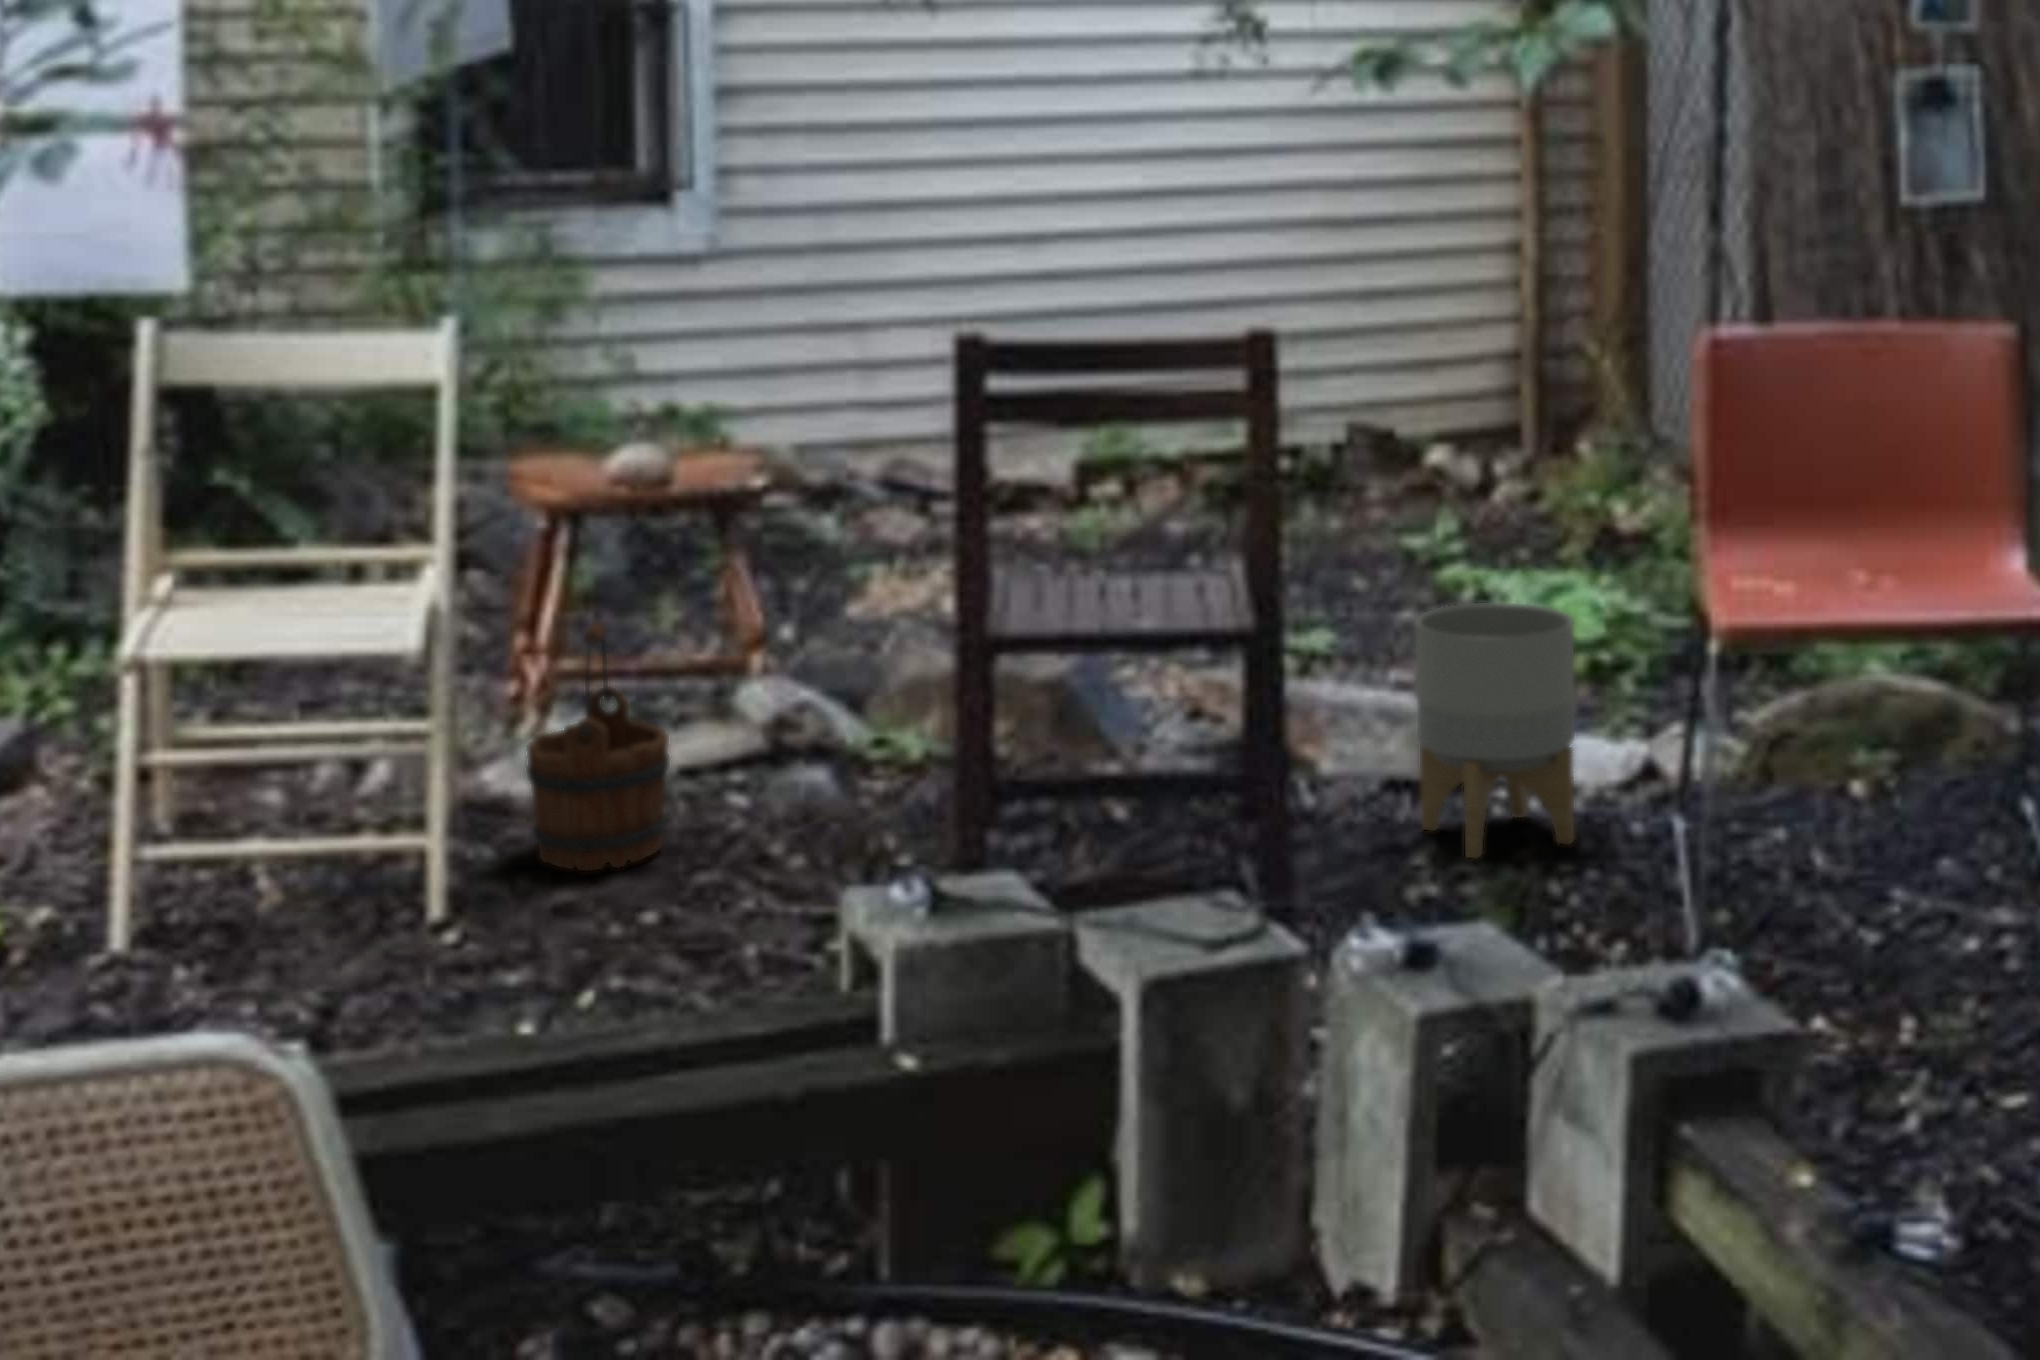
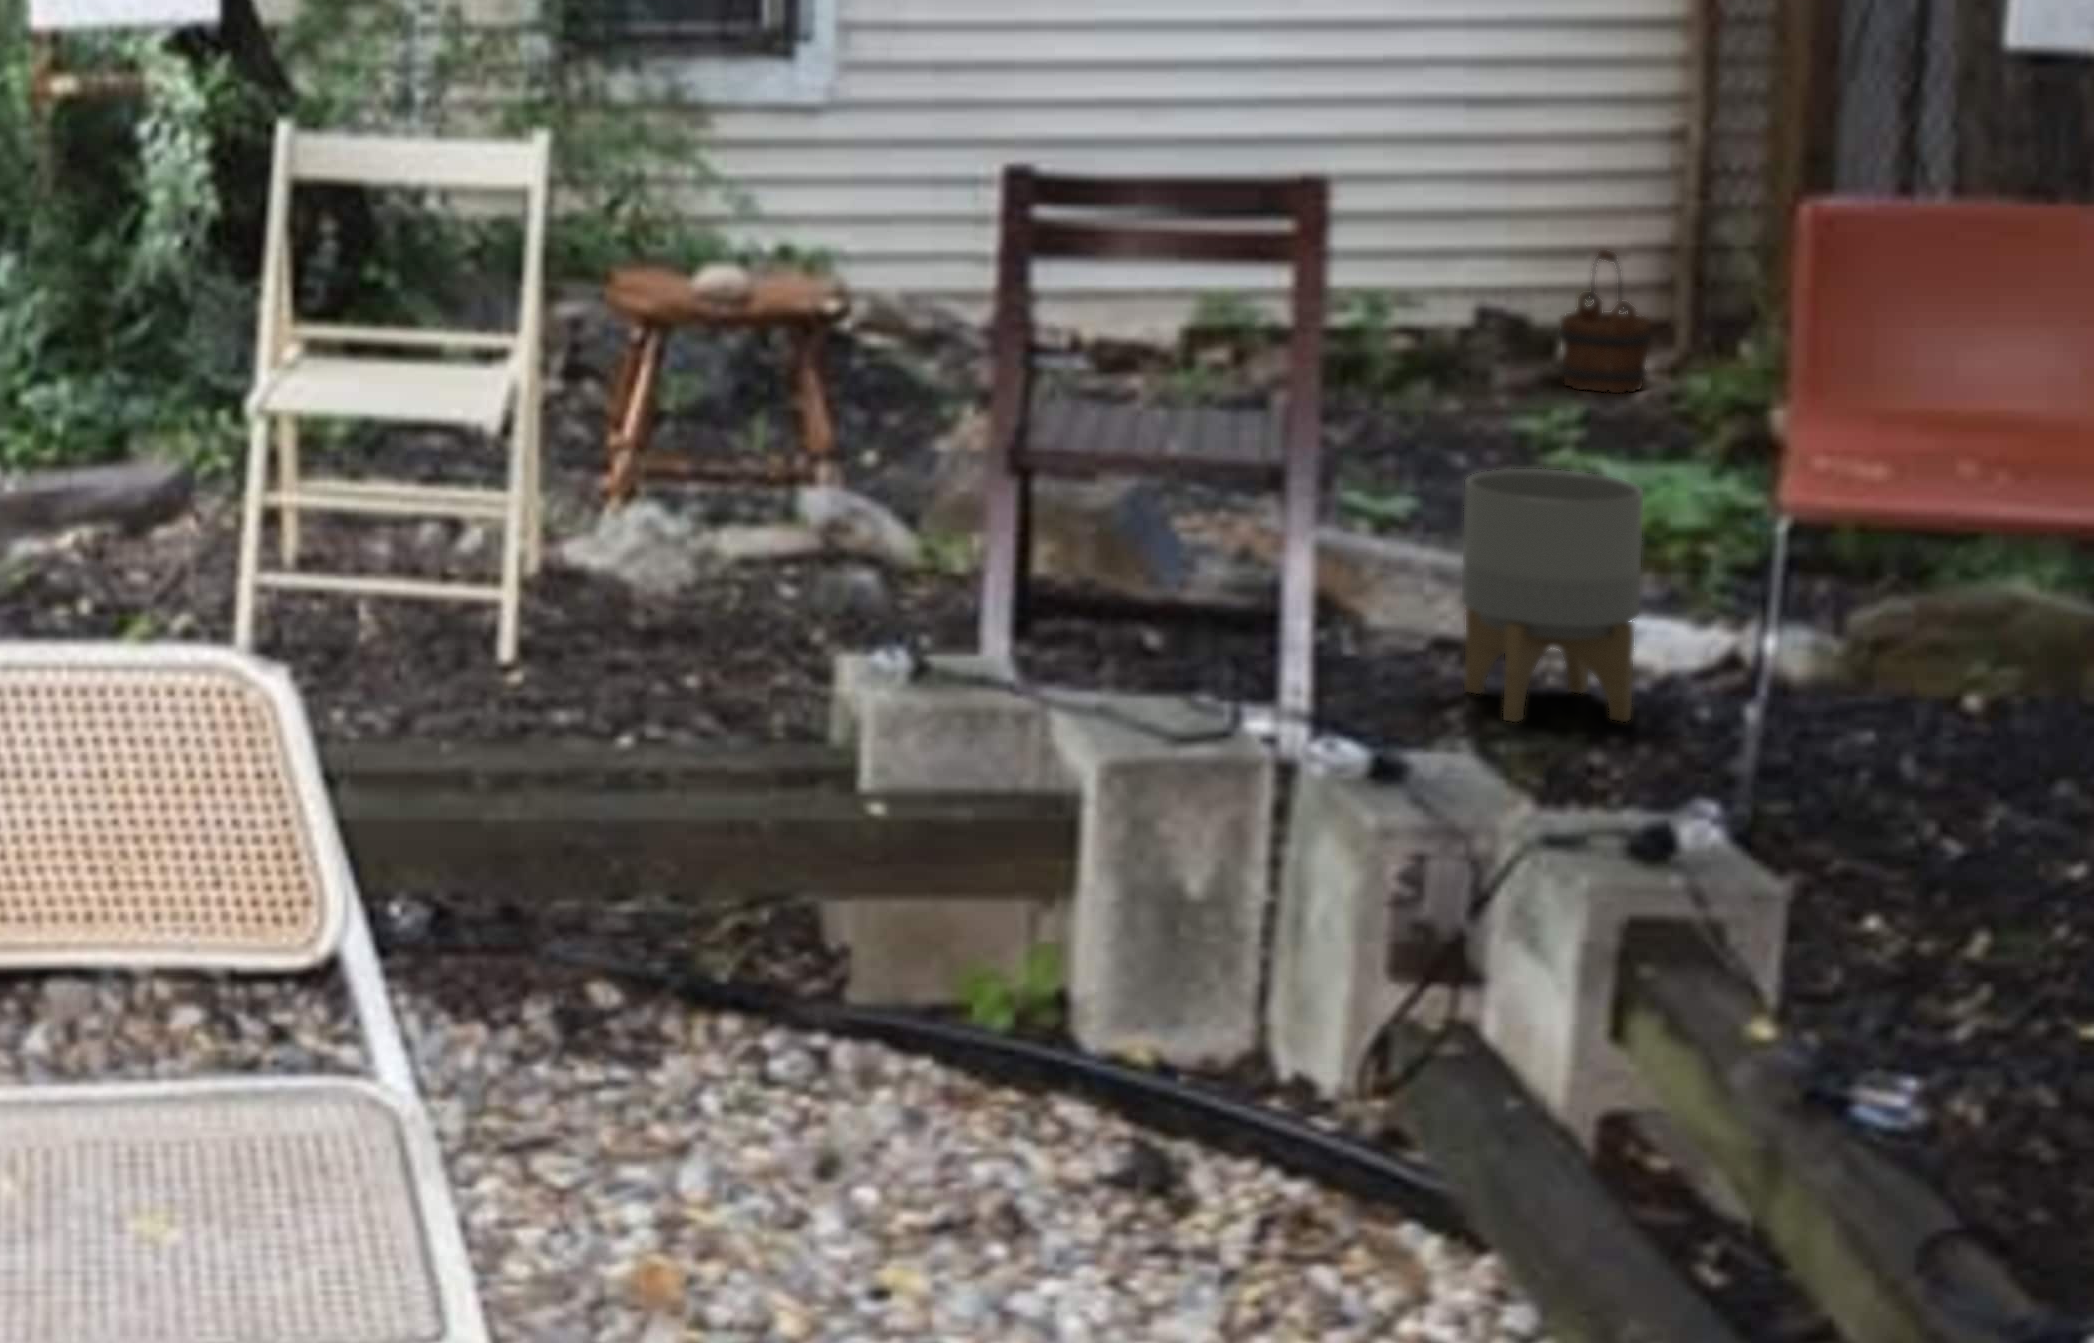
wooden bucket: present [526,623,670,871] -> present [1560,250,1651,393]

